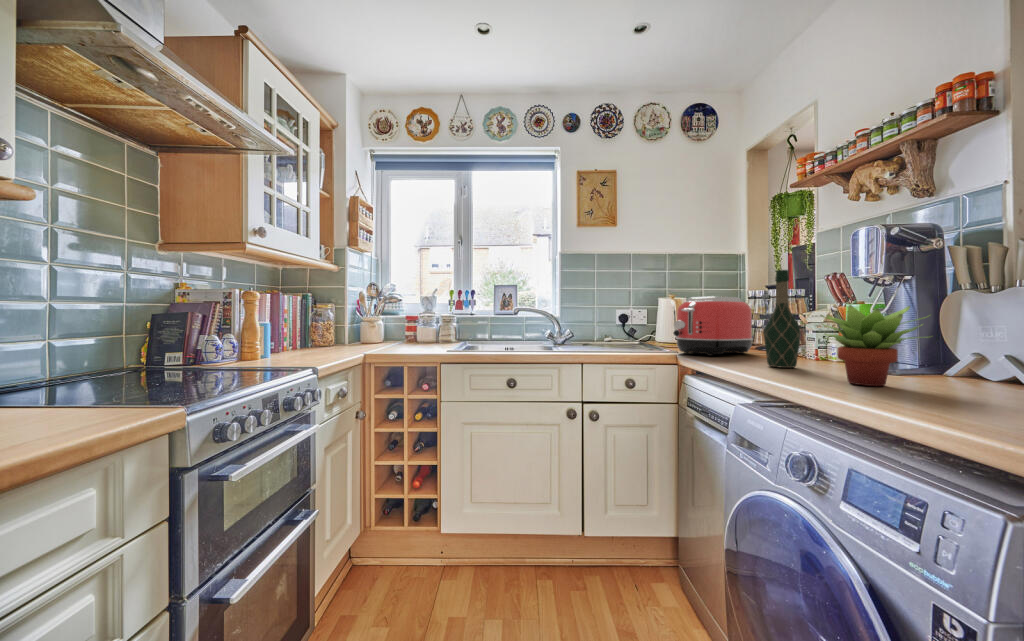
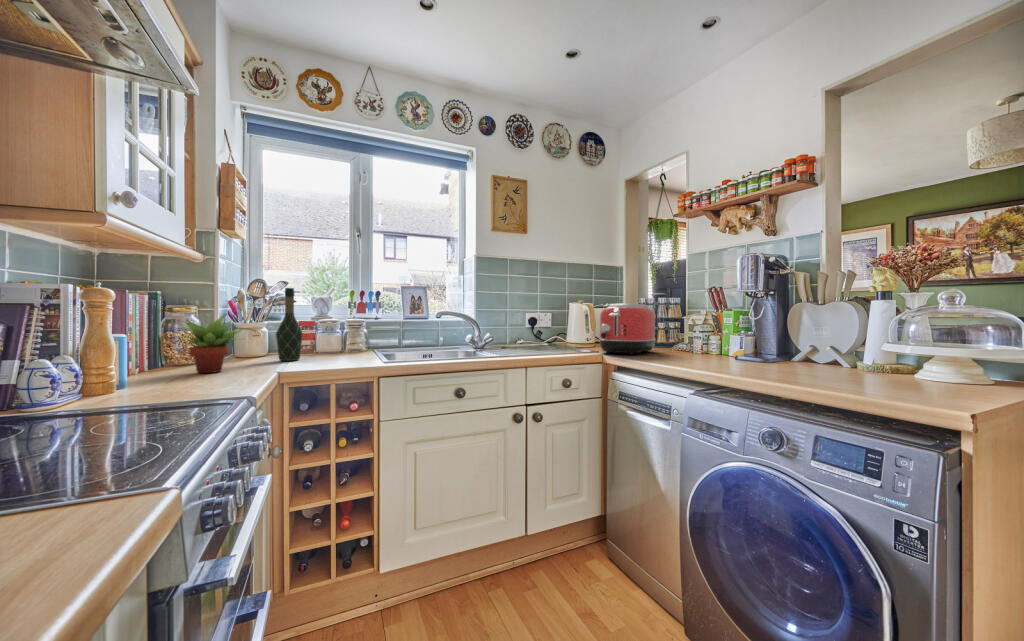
wine bottle: present [764,270,801,368] -> present [276,288,303,361]
succulent plant: present [821,305,930,386] -> present [181,316,242,373]

